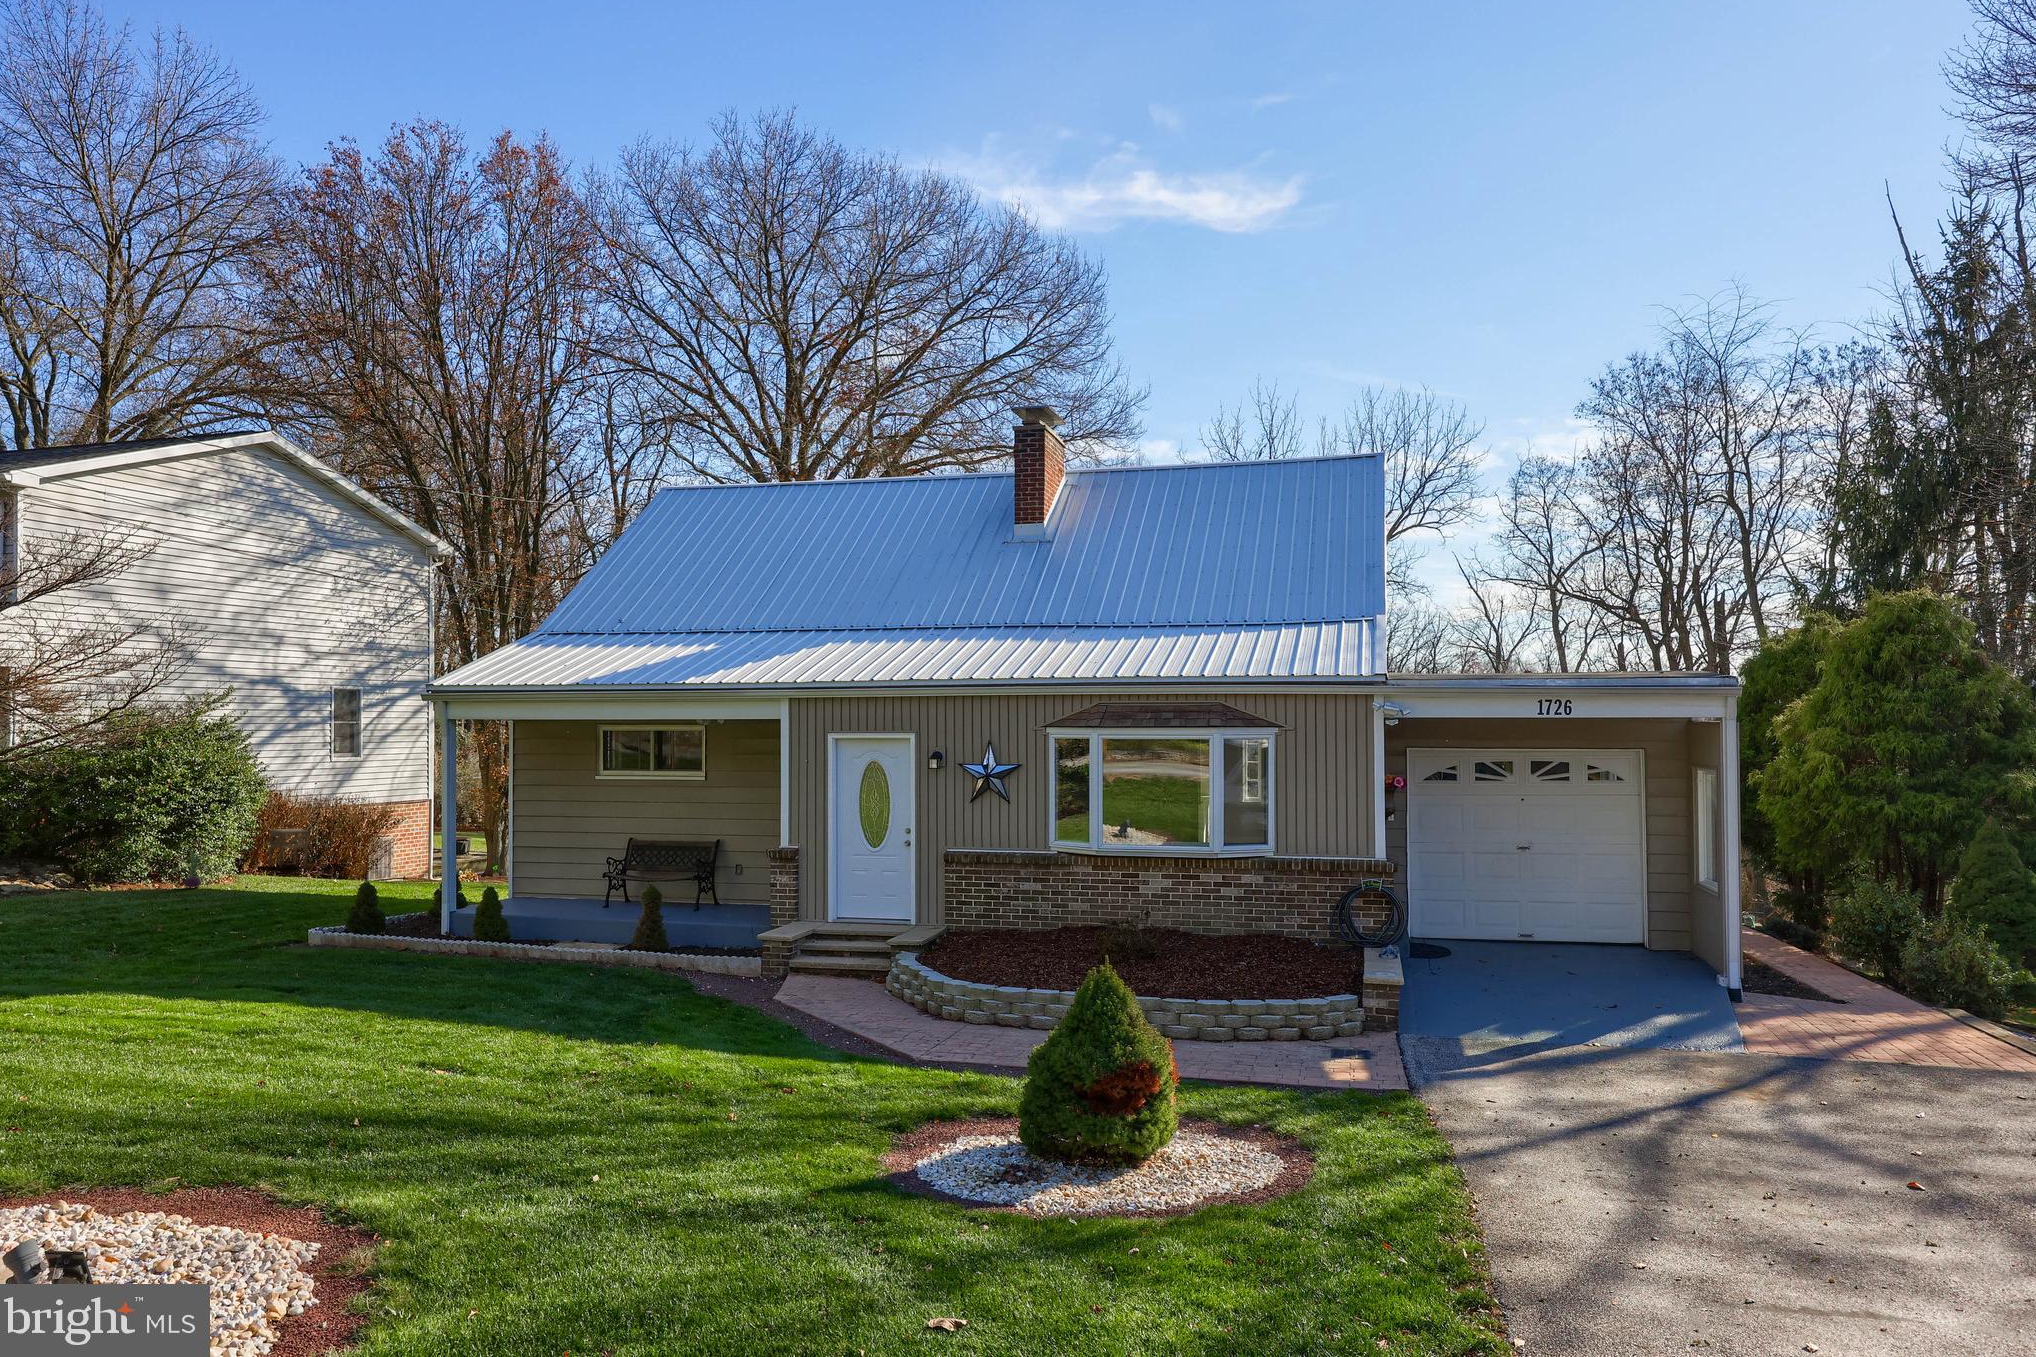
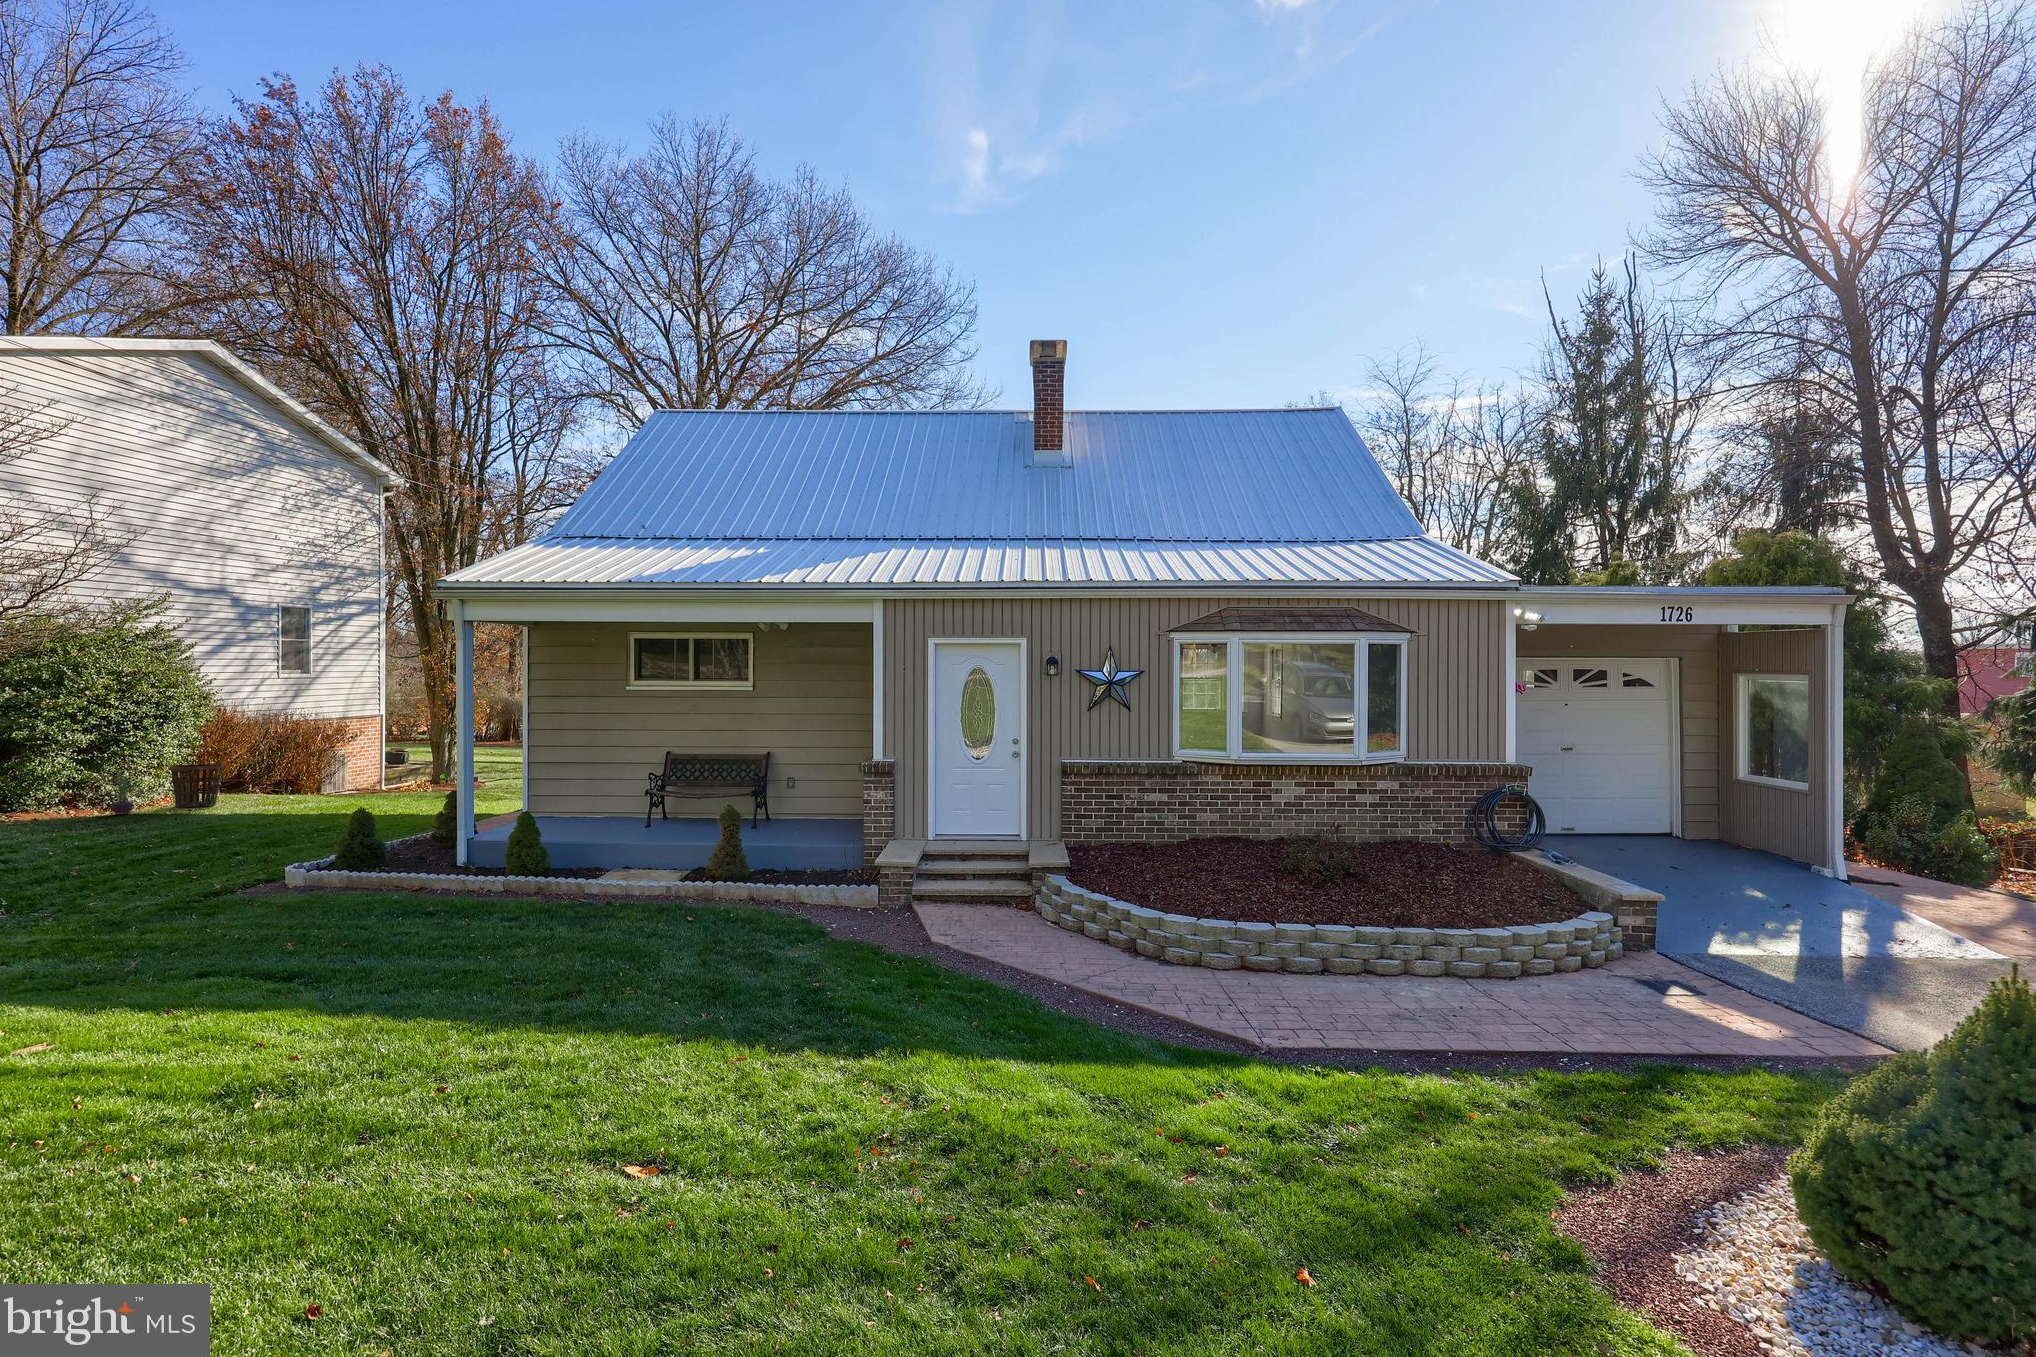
side table: present [268,829,309,868] -> none [215,746,263,787]
basket: none [230,845,273,884] -> present [169,764,223,807]

